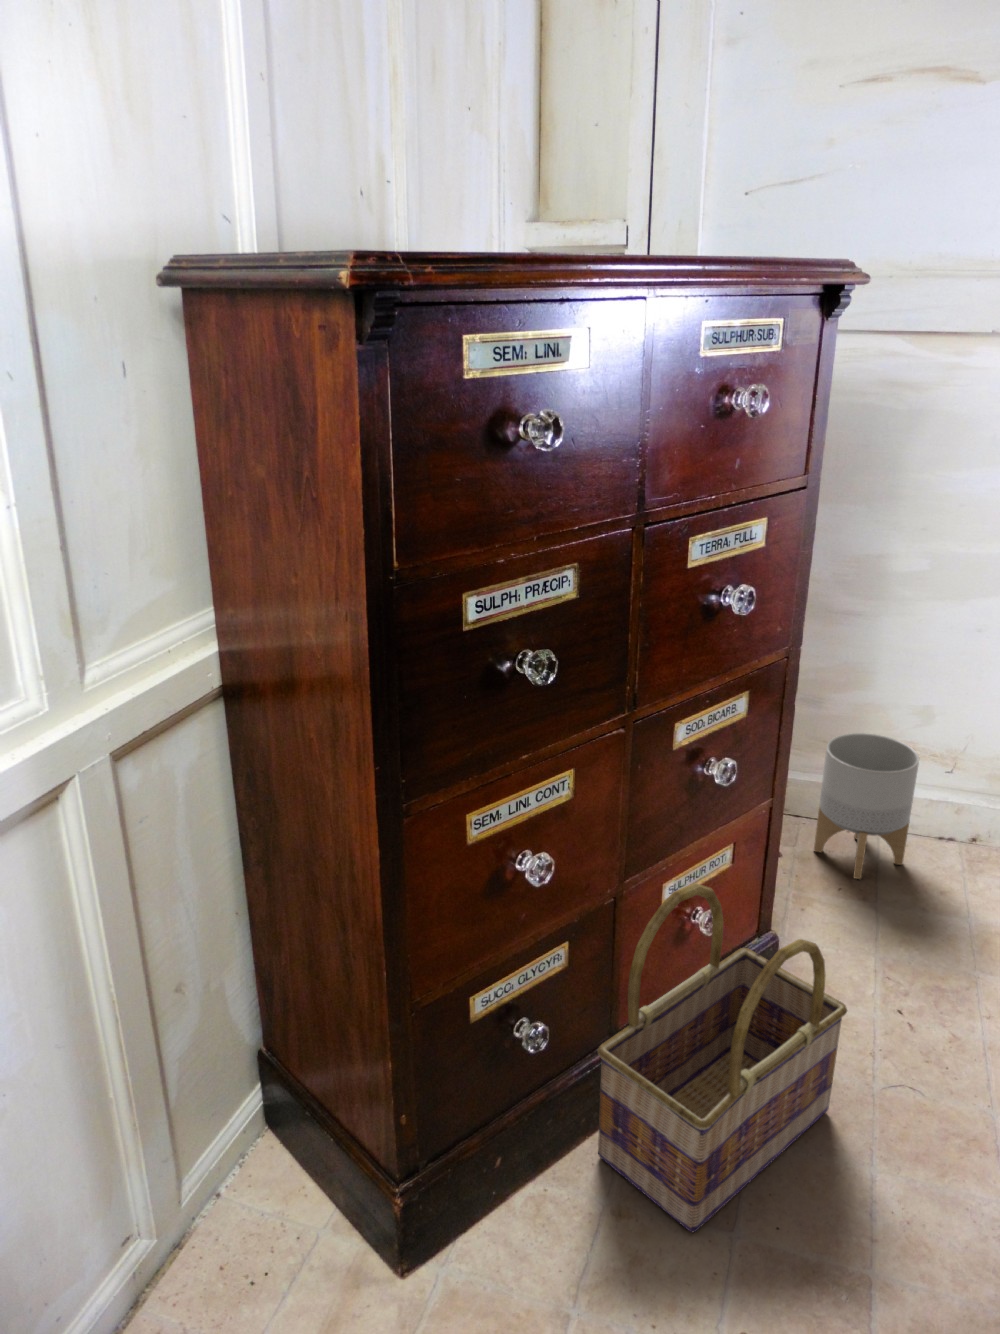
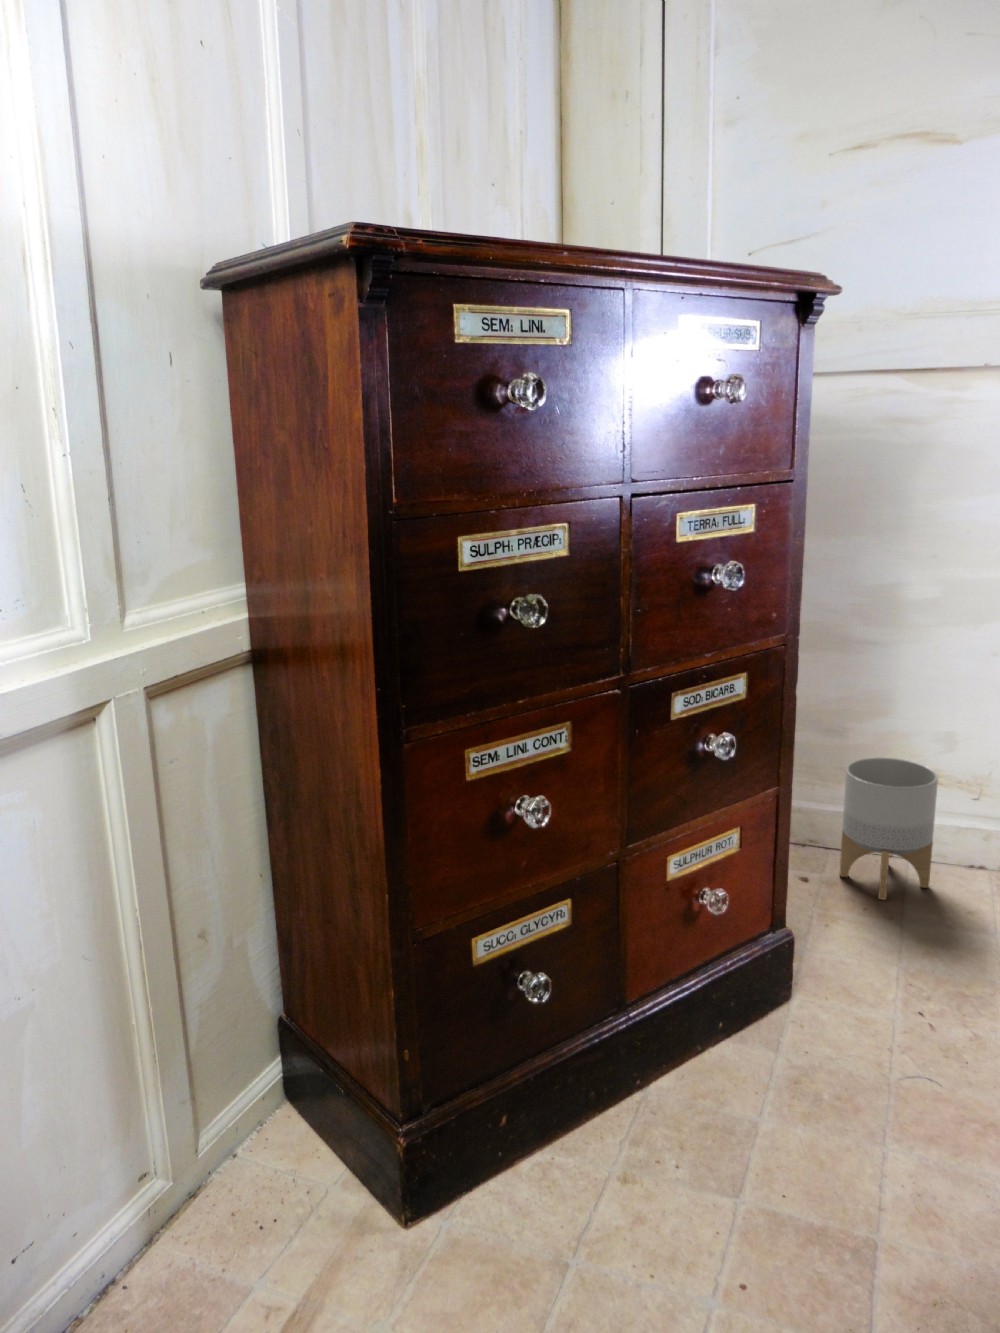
basket: present [598,883,847,1232] -> none [603,853,853,1195]

